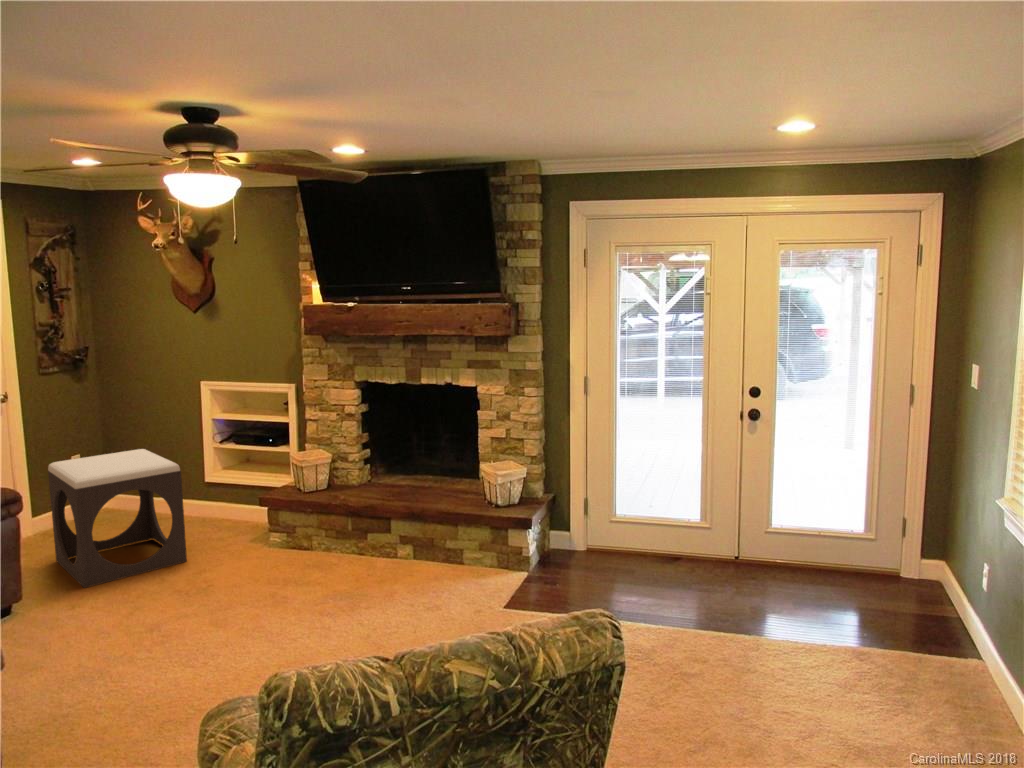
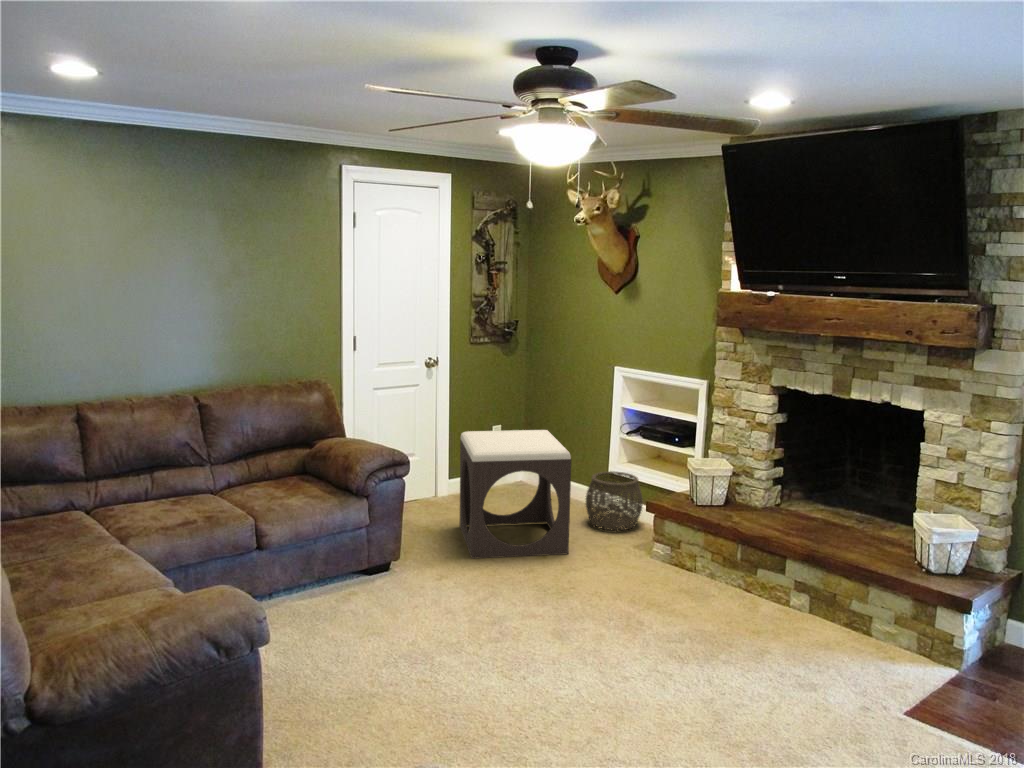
woven basket: none [189,478,247,534] -> present [586,471,643,530]

